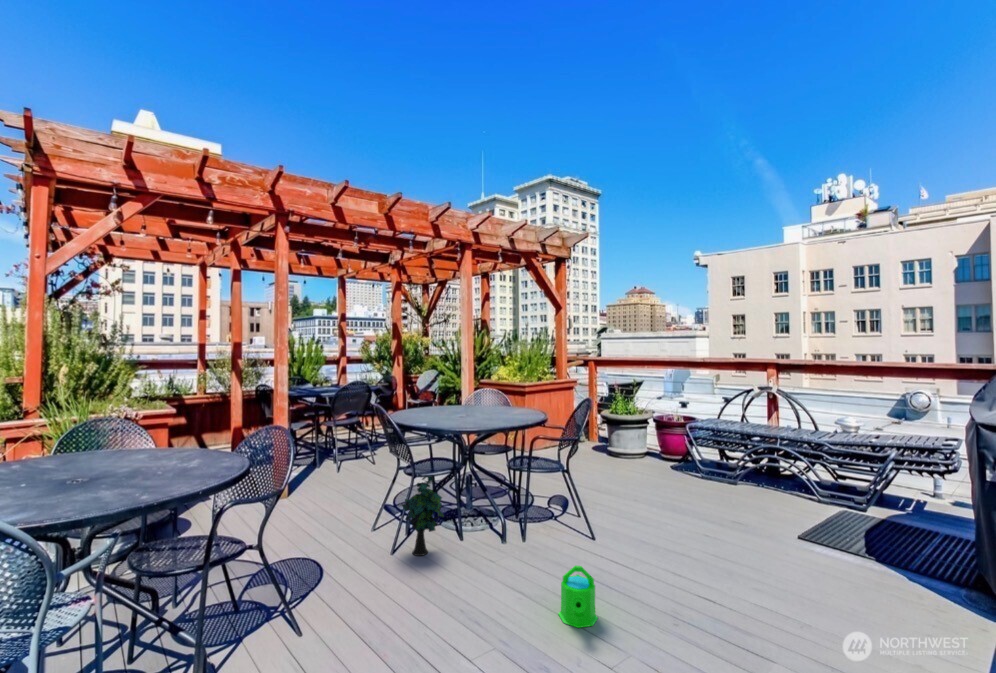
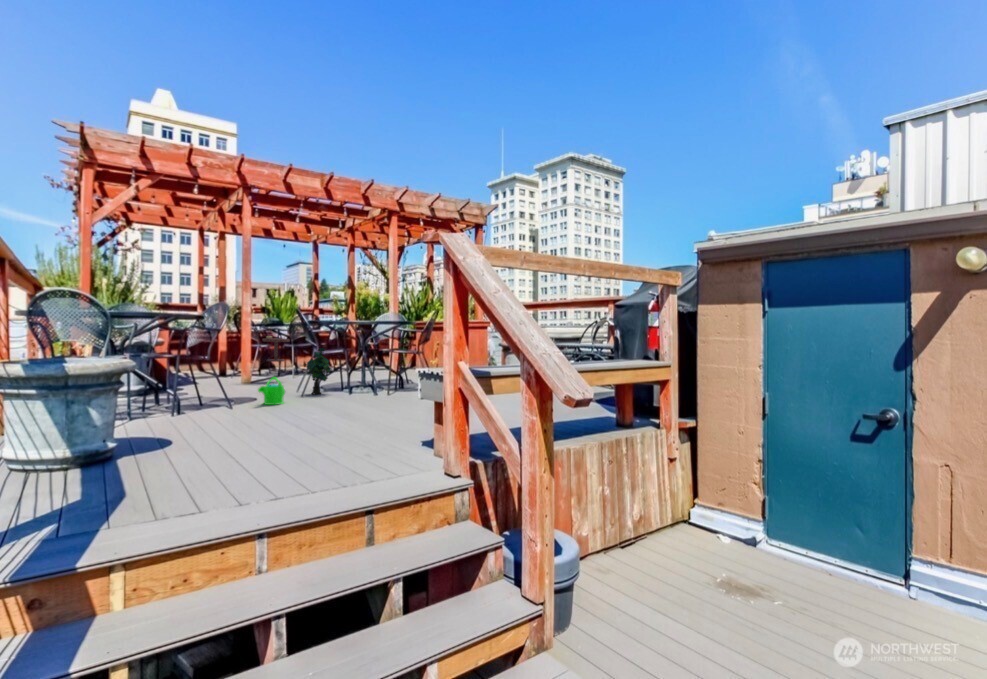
side table: none [310,433,349,502] -> present [263,336,289,362]
watering can: present [558,566,598,628] -> present [258,377,285,405]

